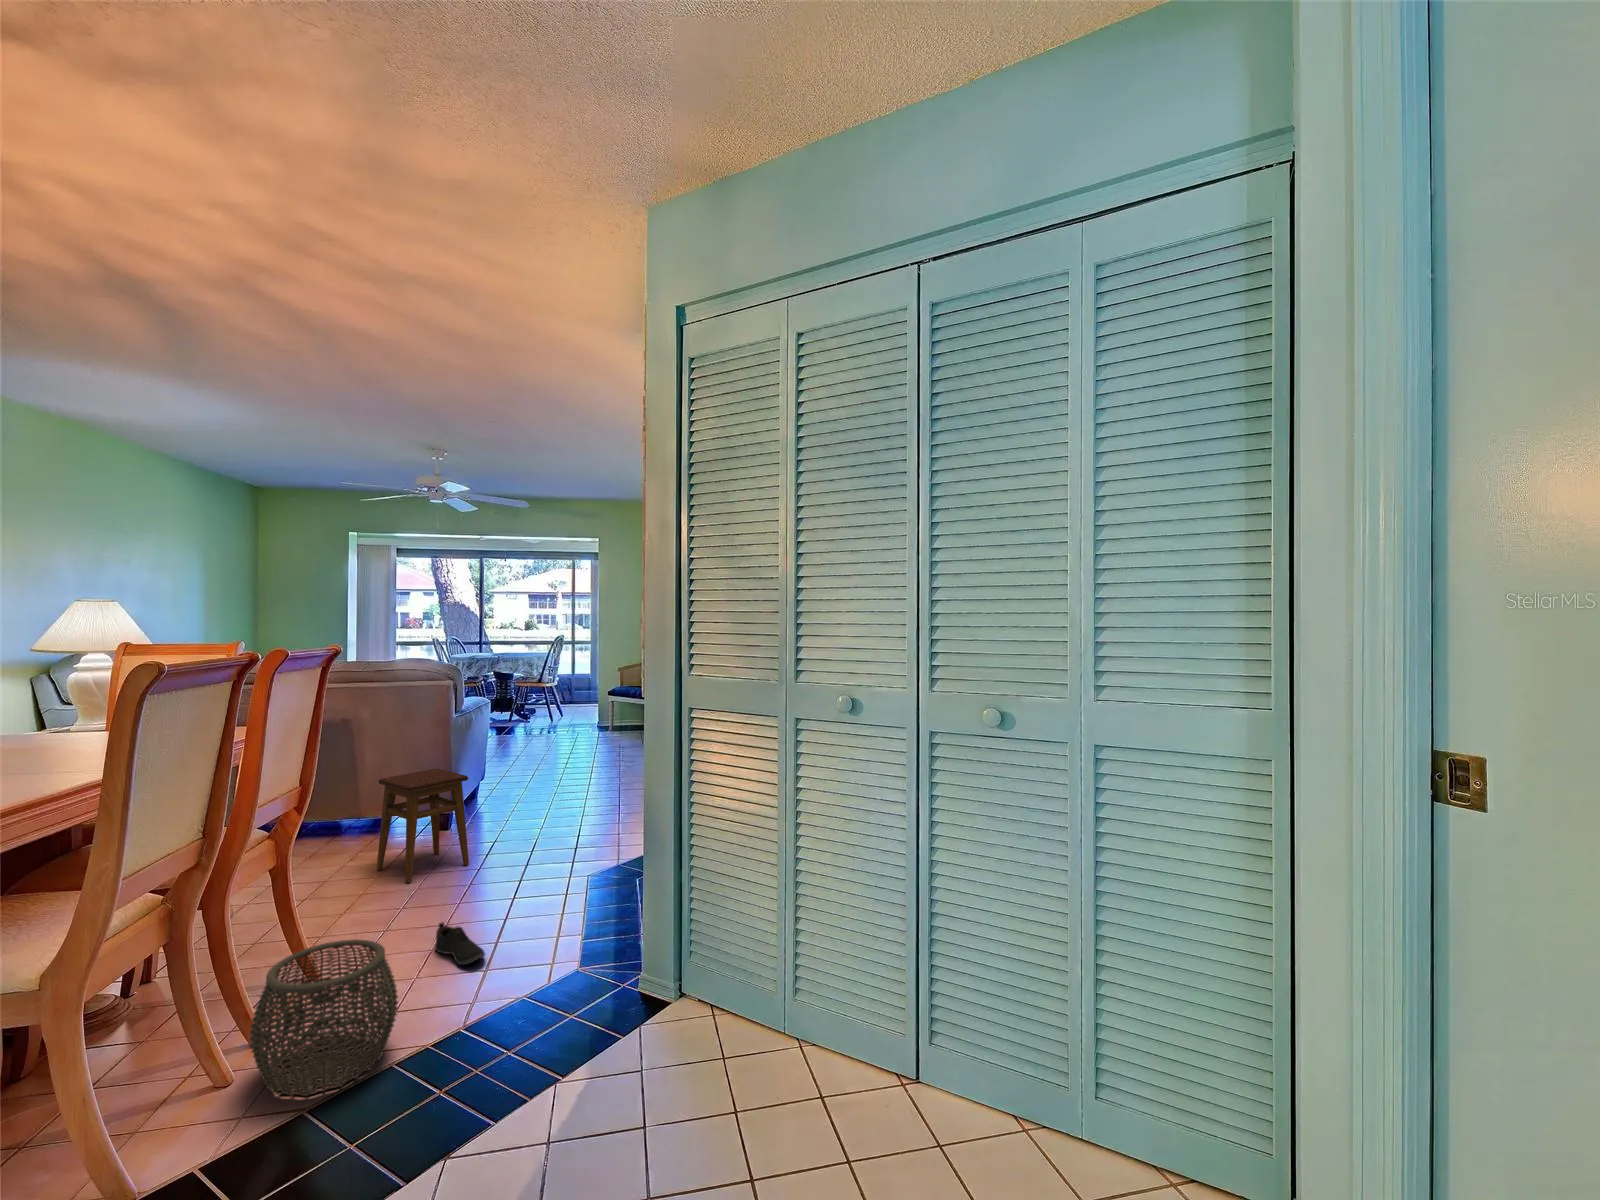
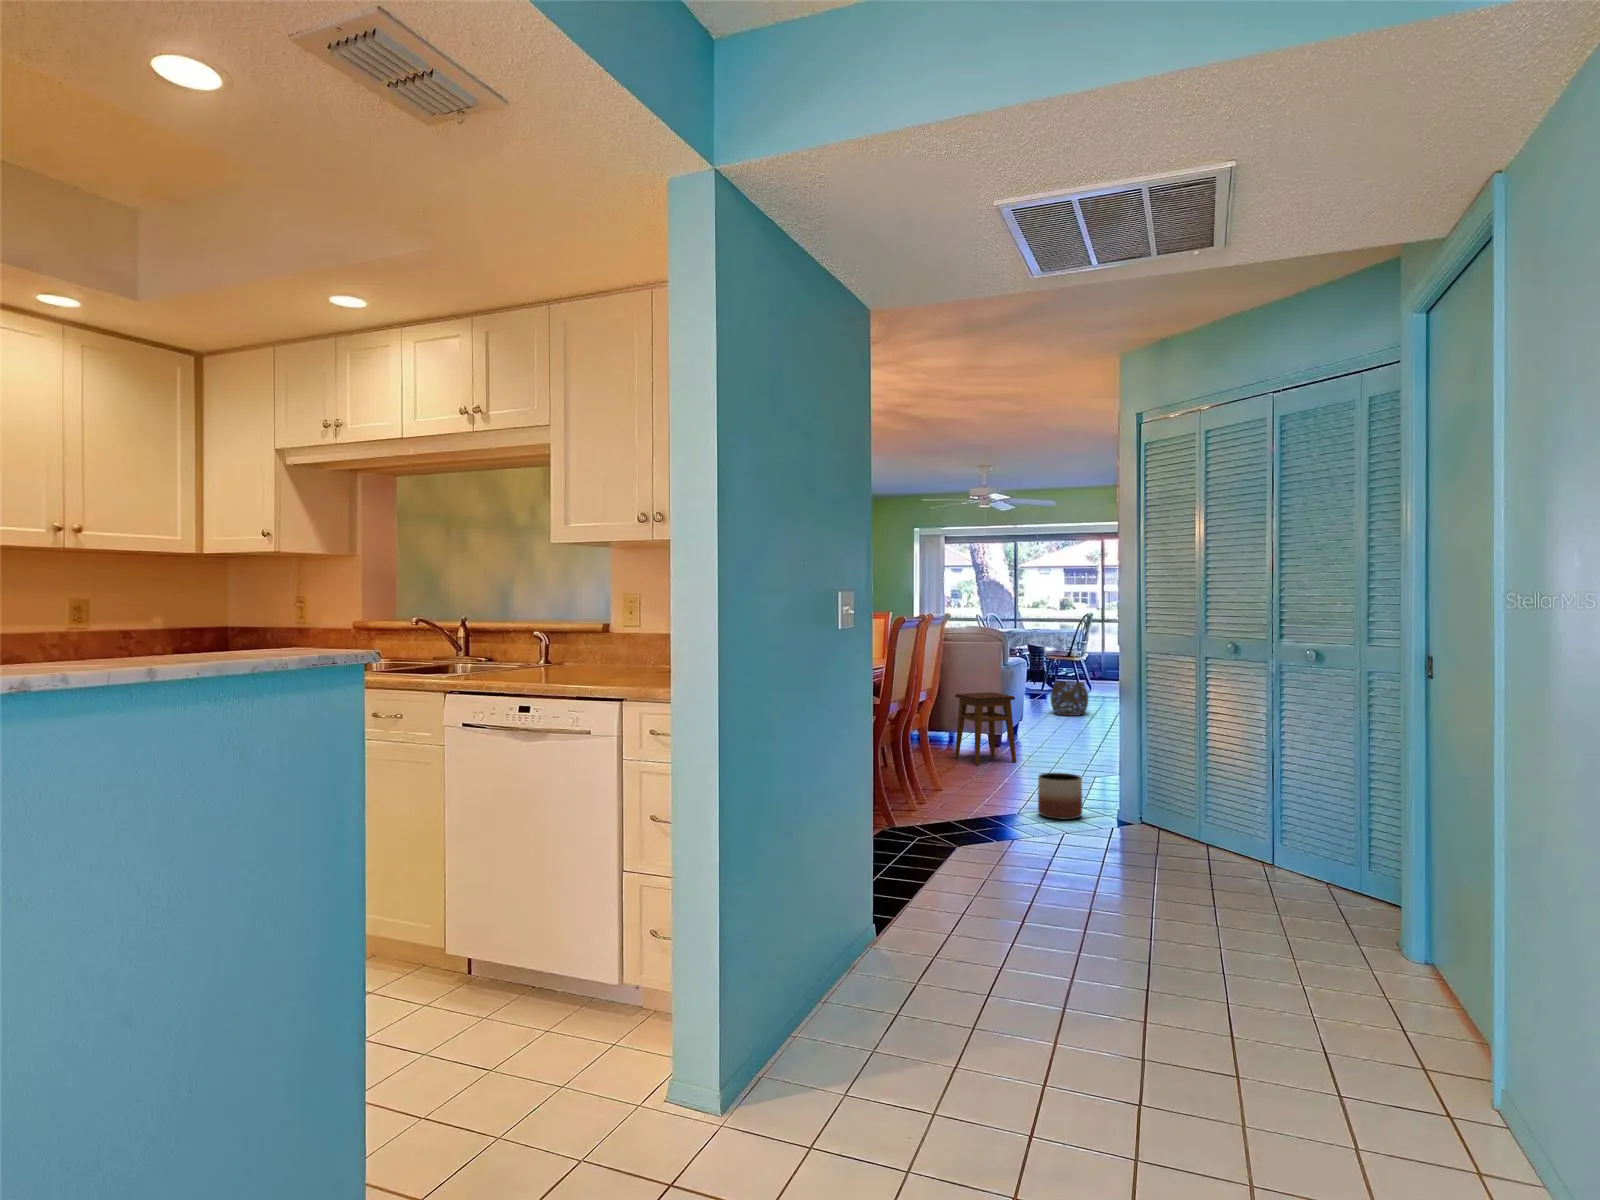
shoe: present [435,922,485,965] -> none [999,774,1031,797]
planter: none [495,928,566,1019] -> present [1038,773,1082,819]
woven basket: present [250,939,398,1097] -> present [1050,681,1088,716]

